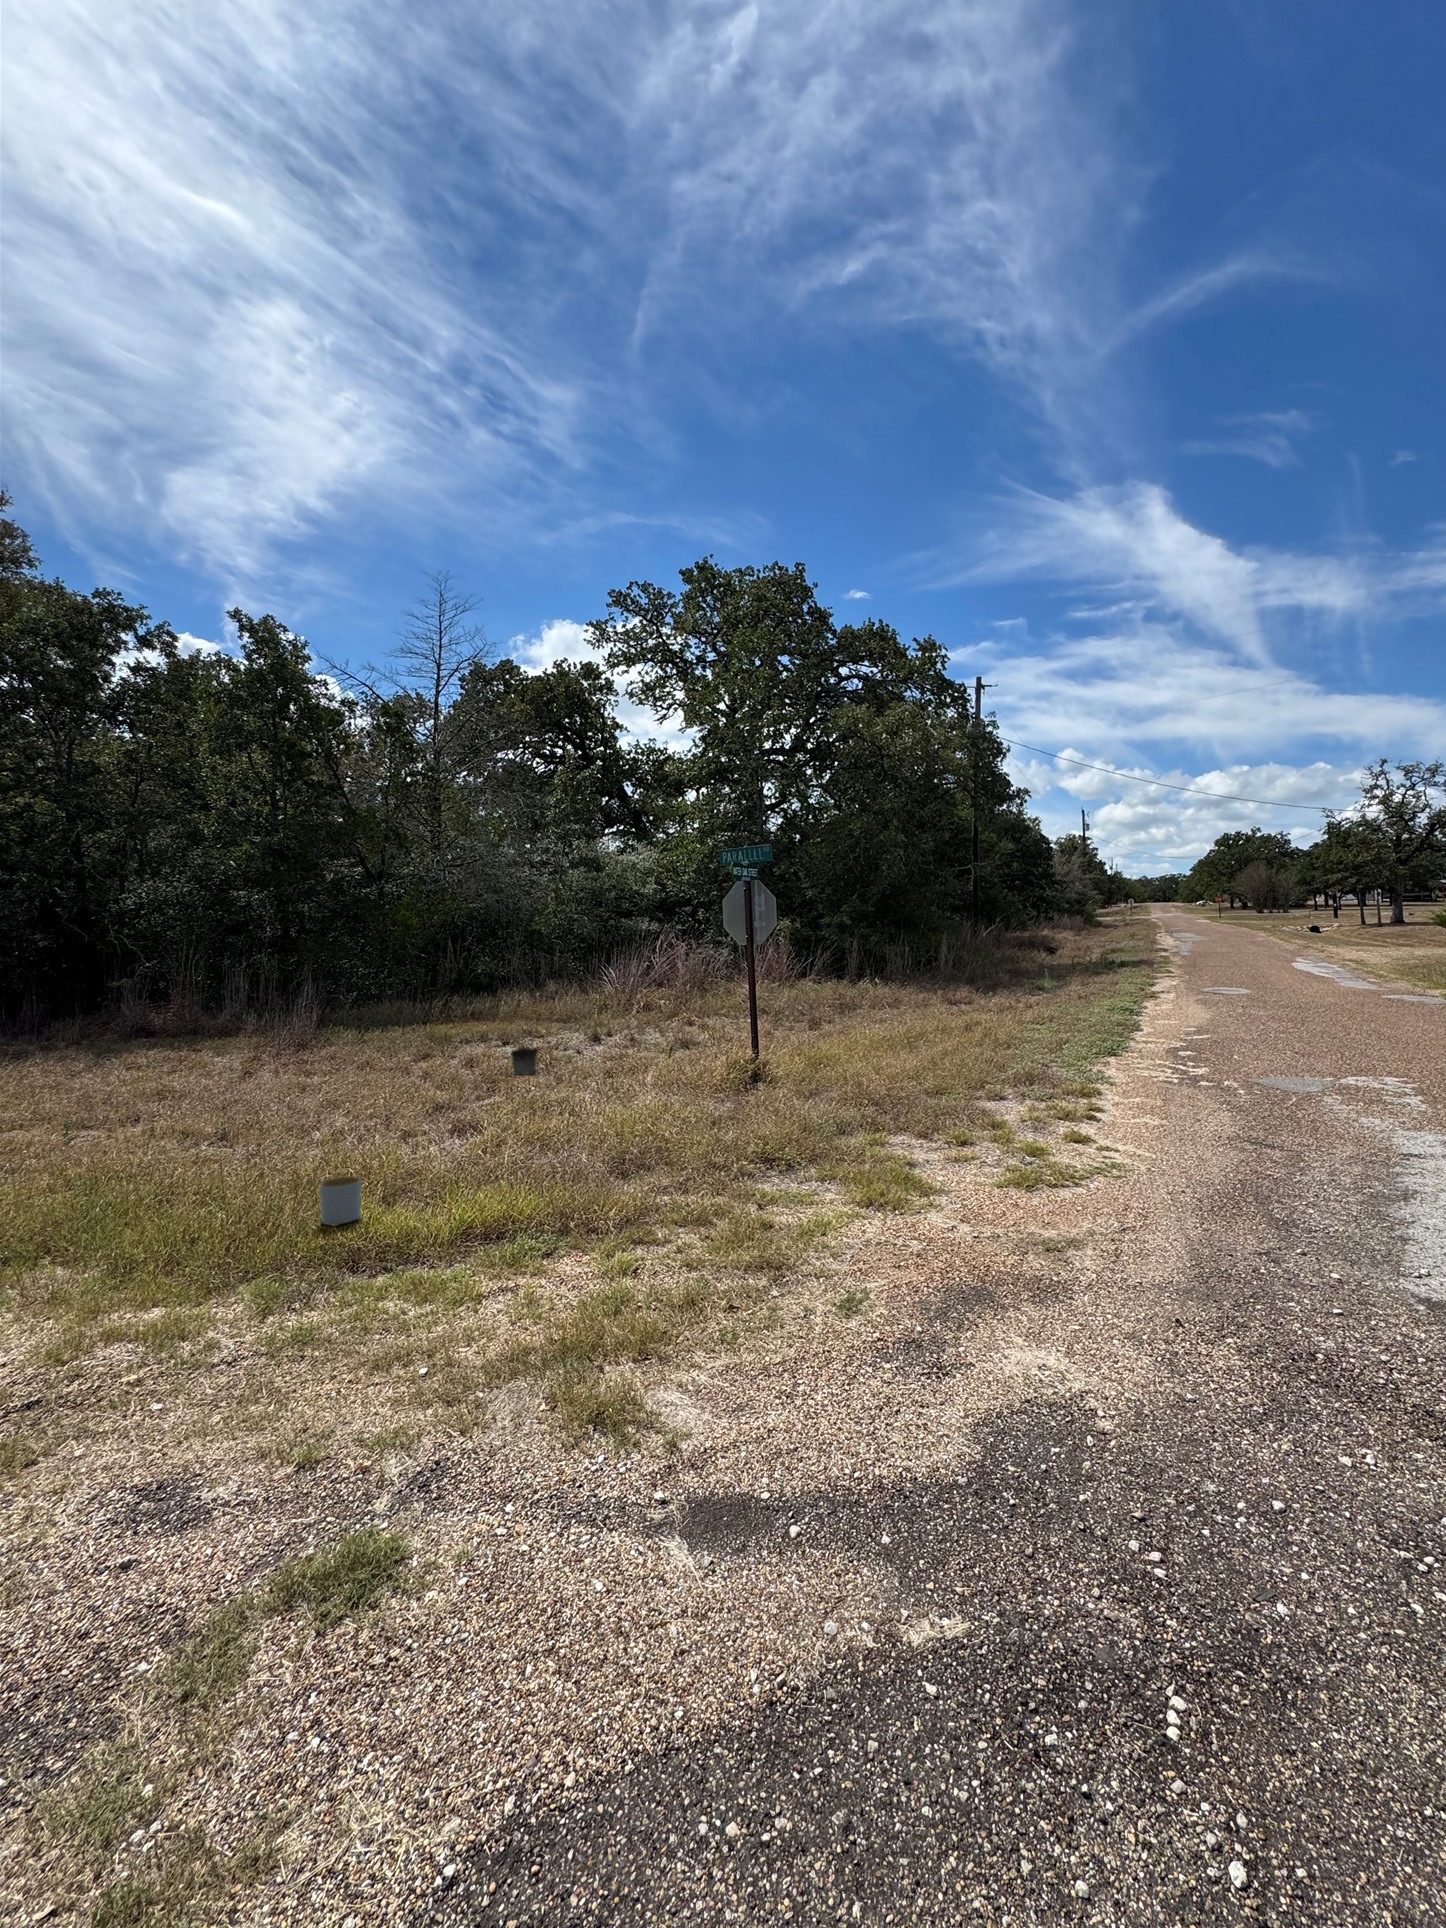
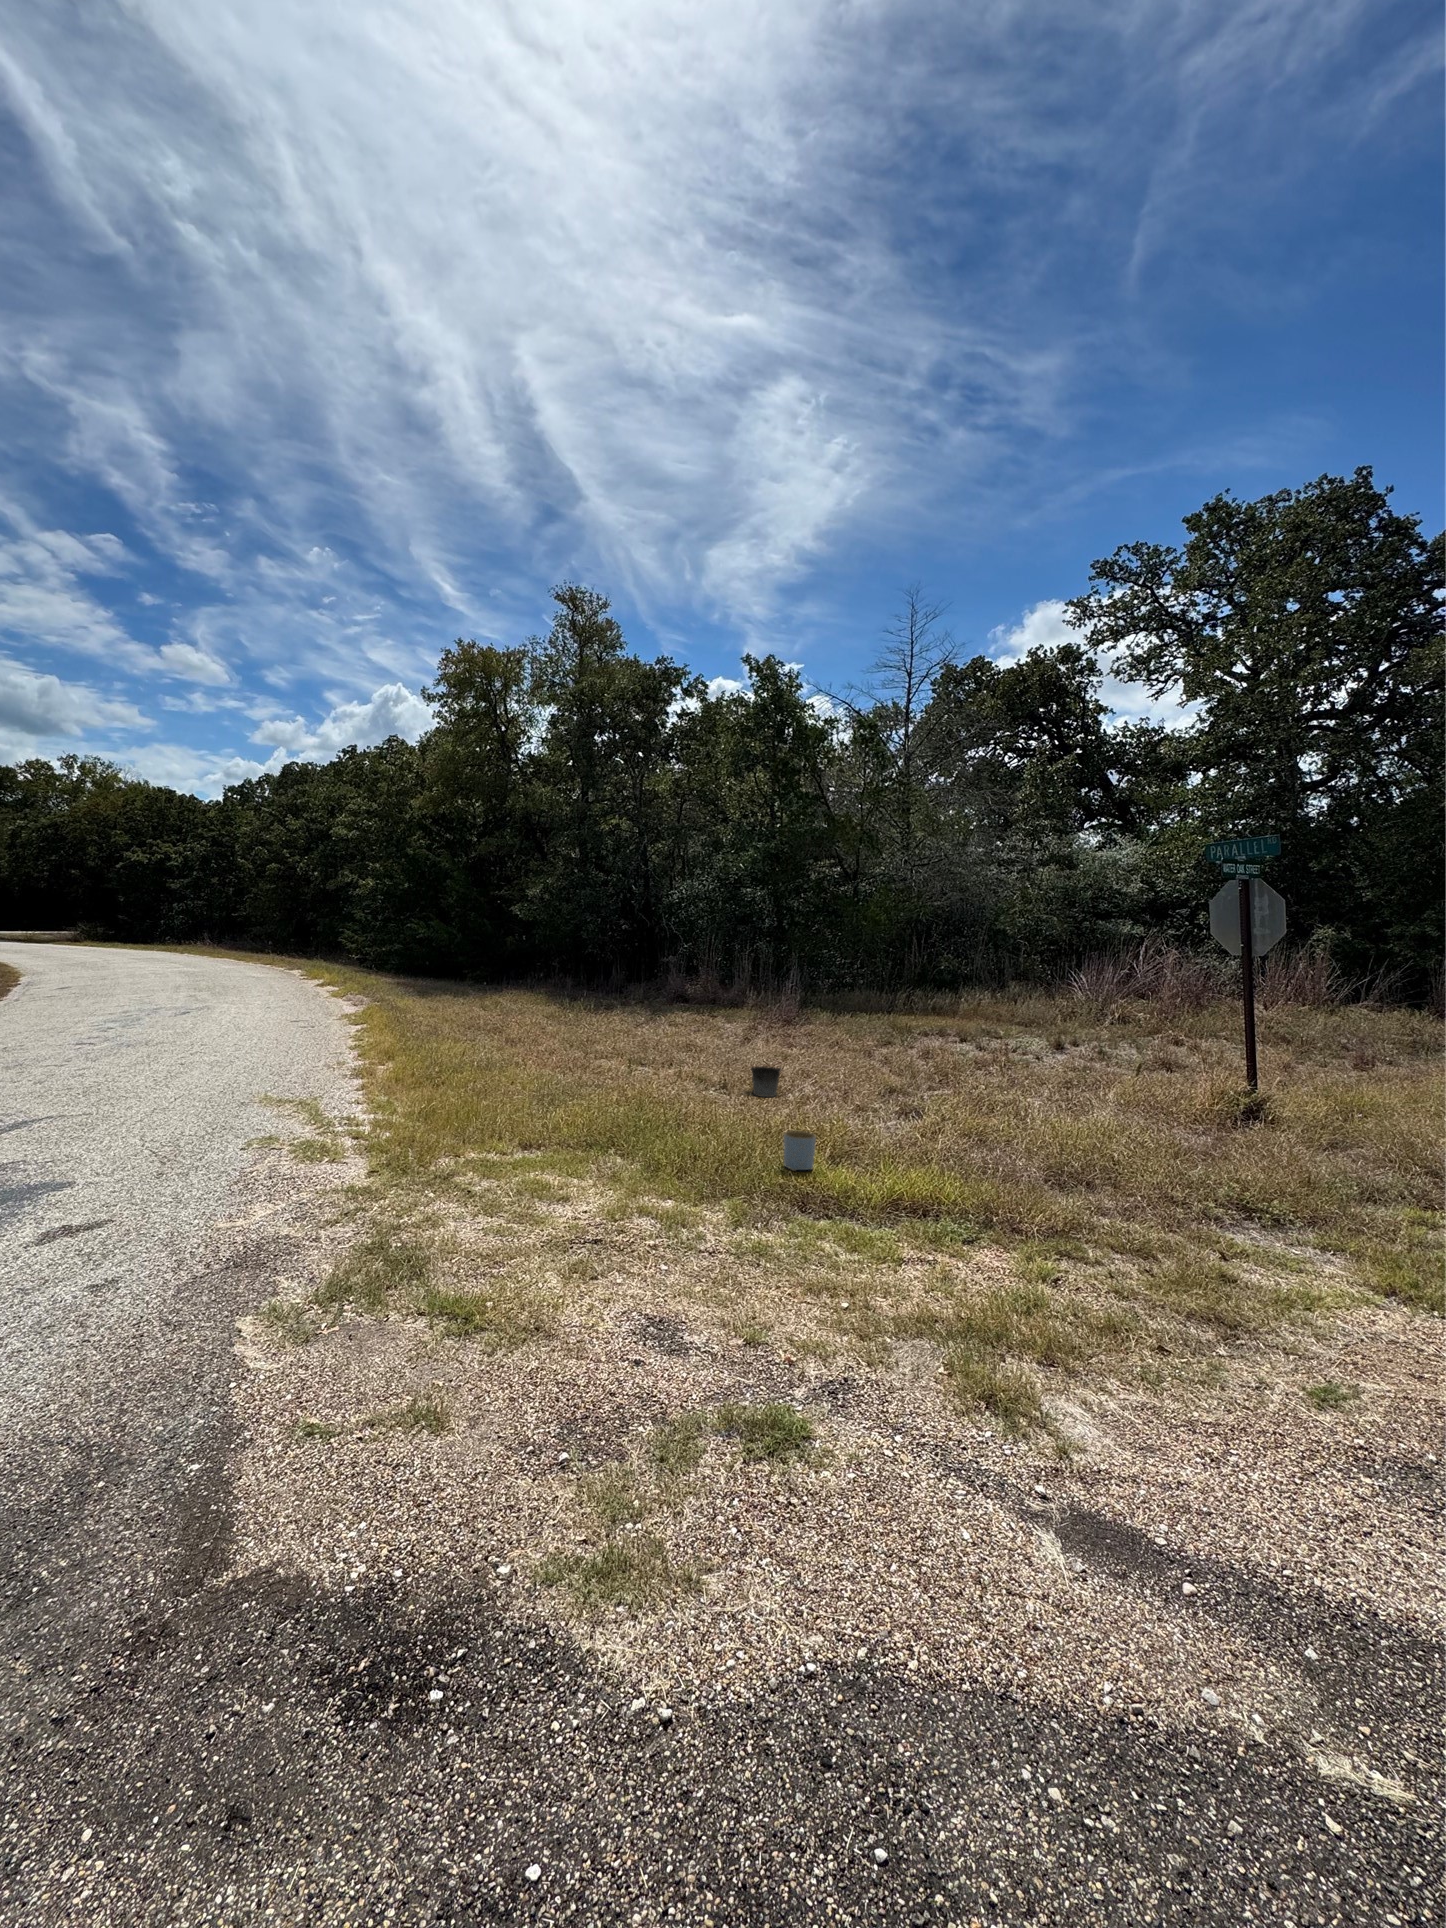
bucket: present [511,1048,538,1075] -> present [751,1066,782,1097]

